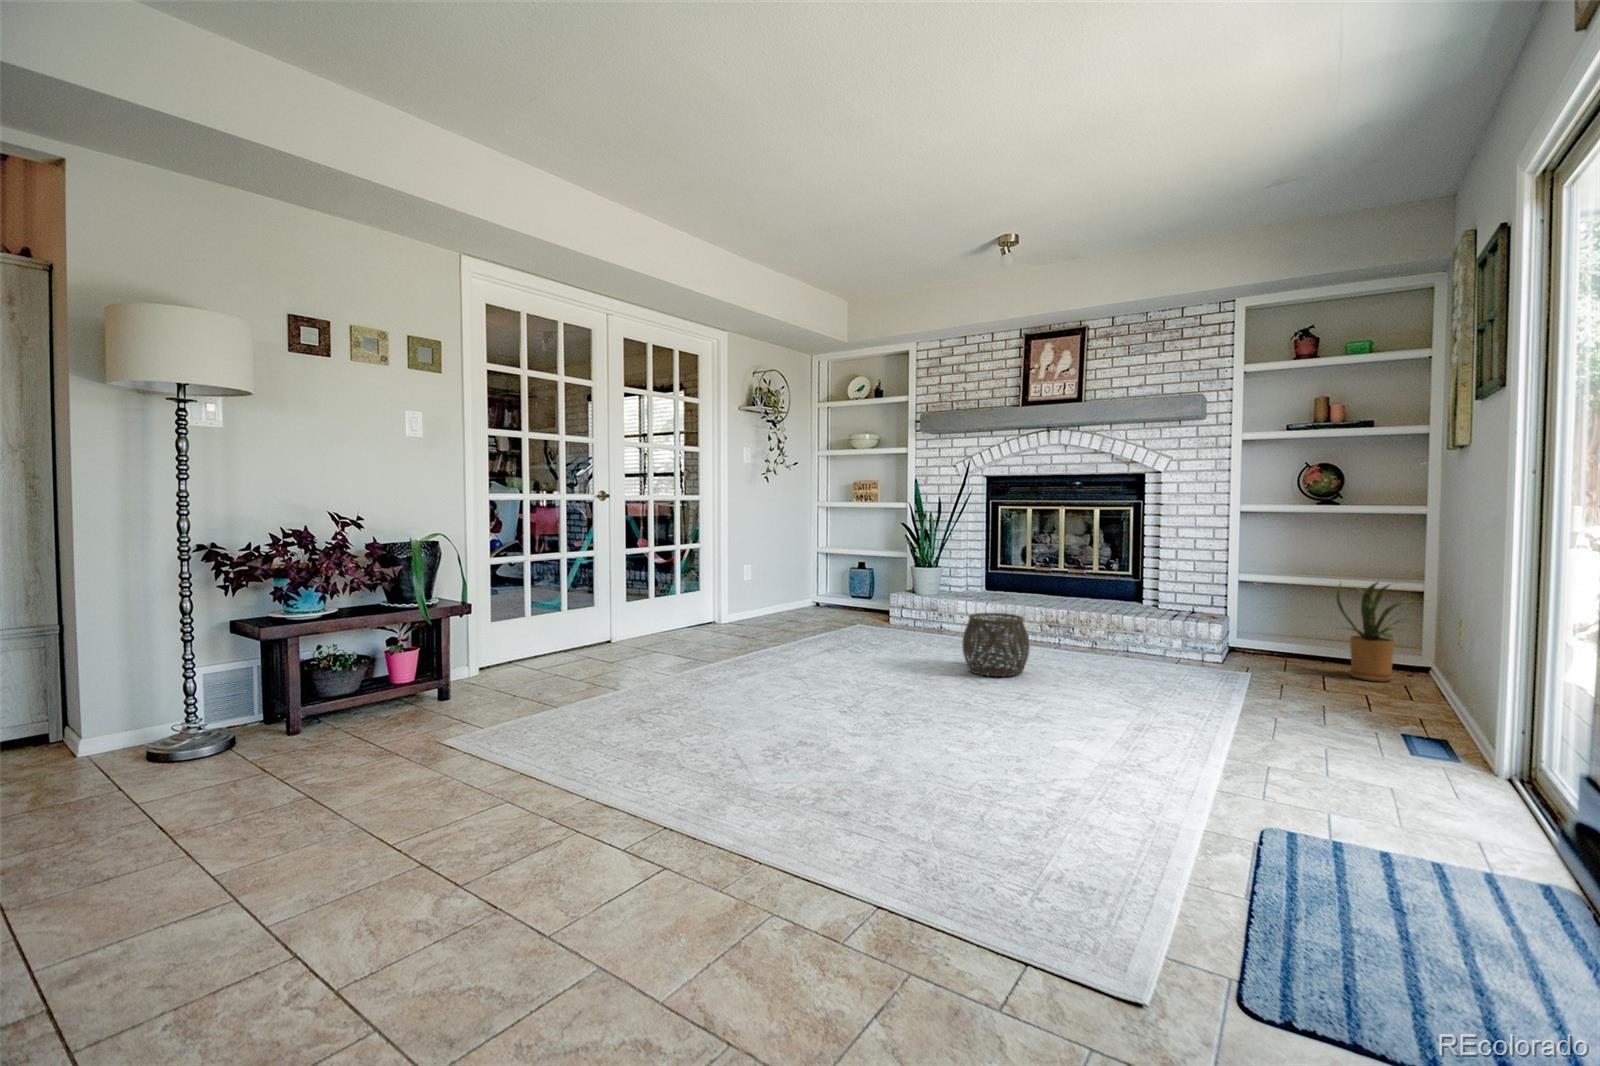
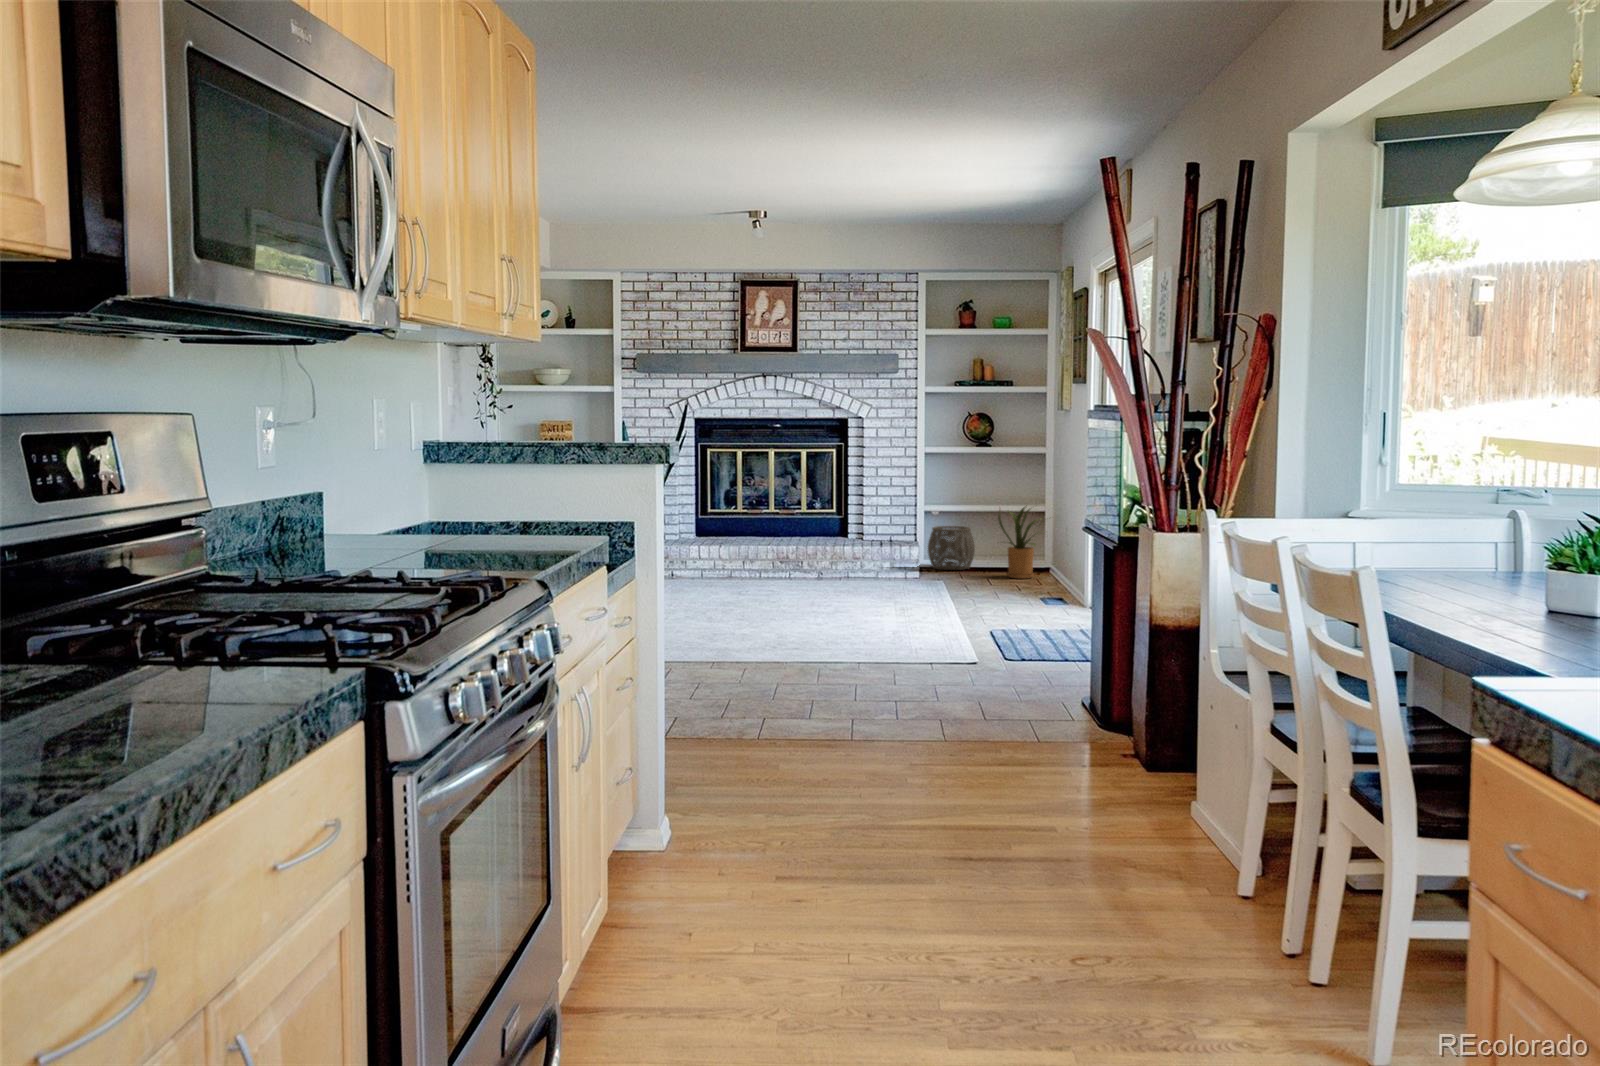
woven basket: present [963,613,1030,677] -> present [928,526,975,570]

